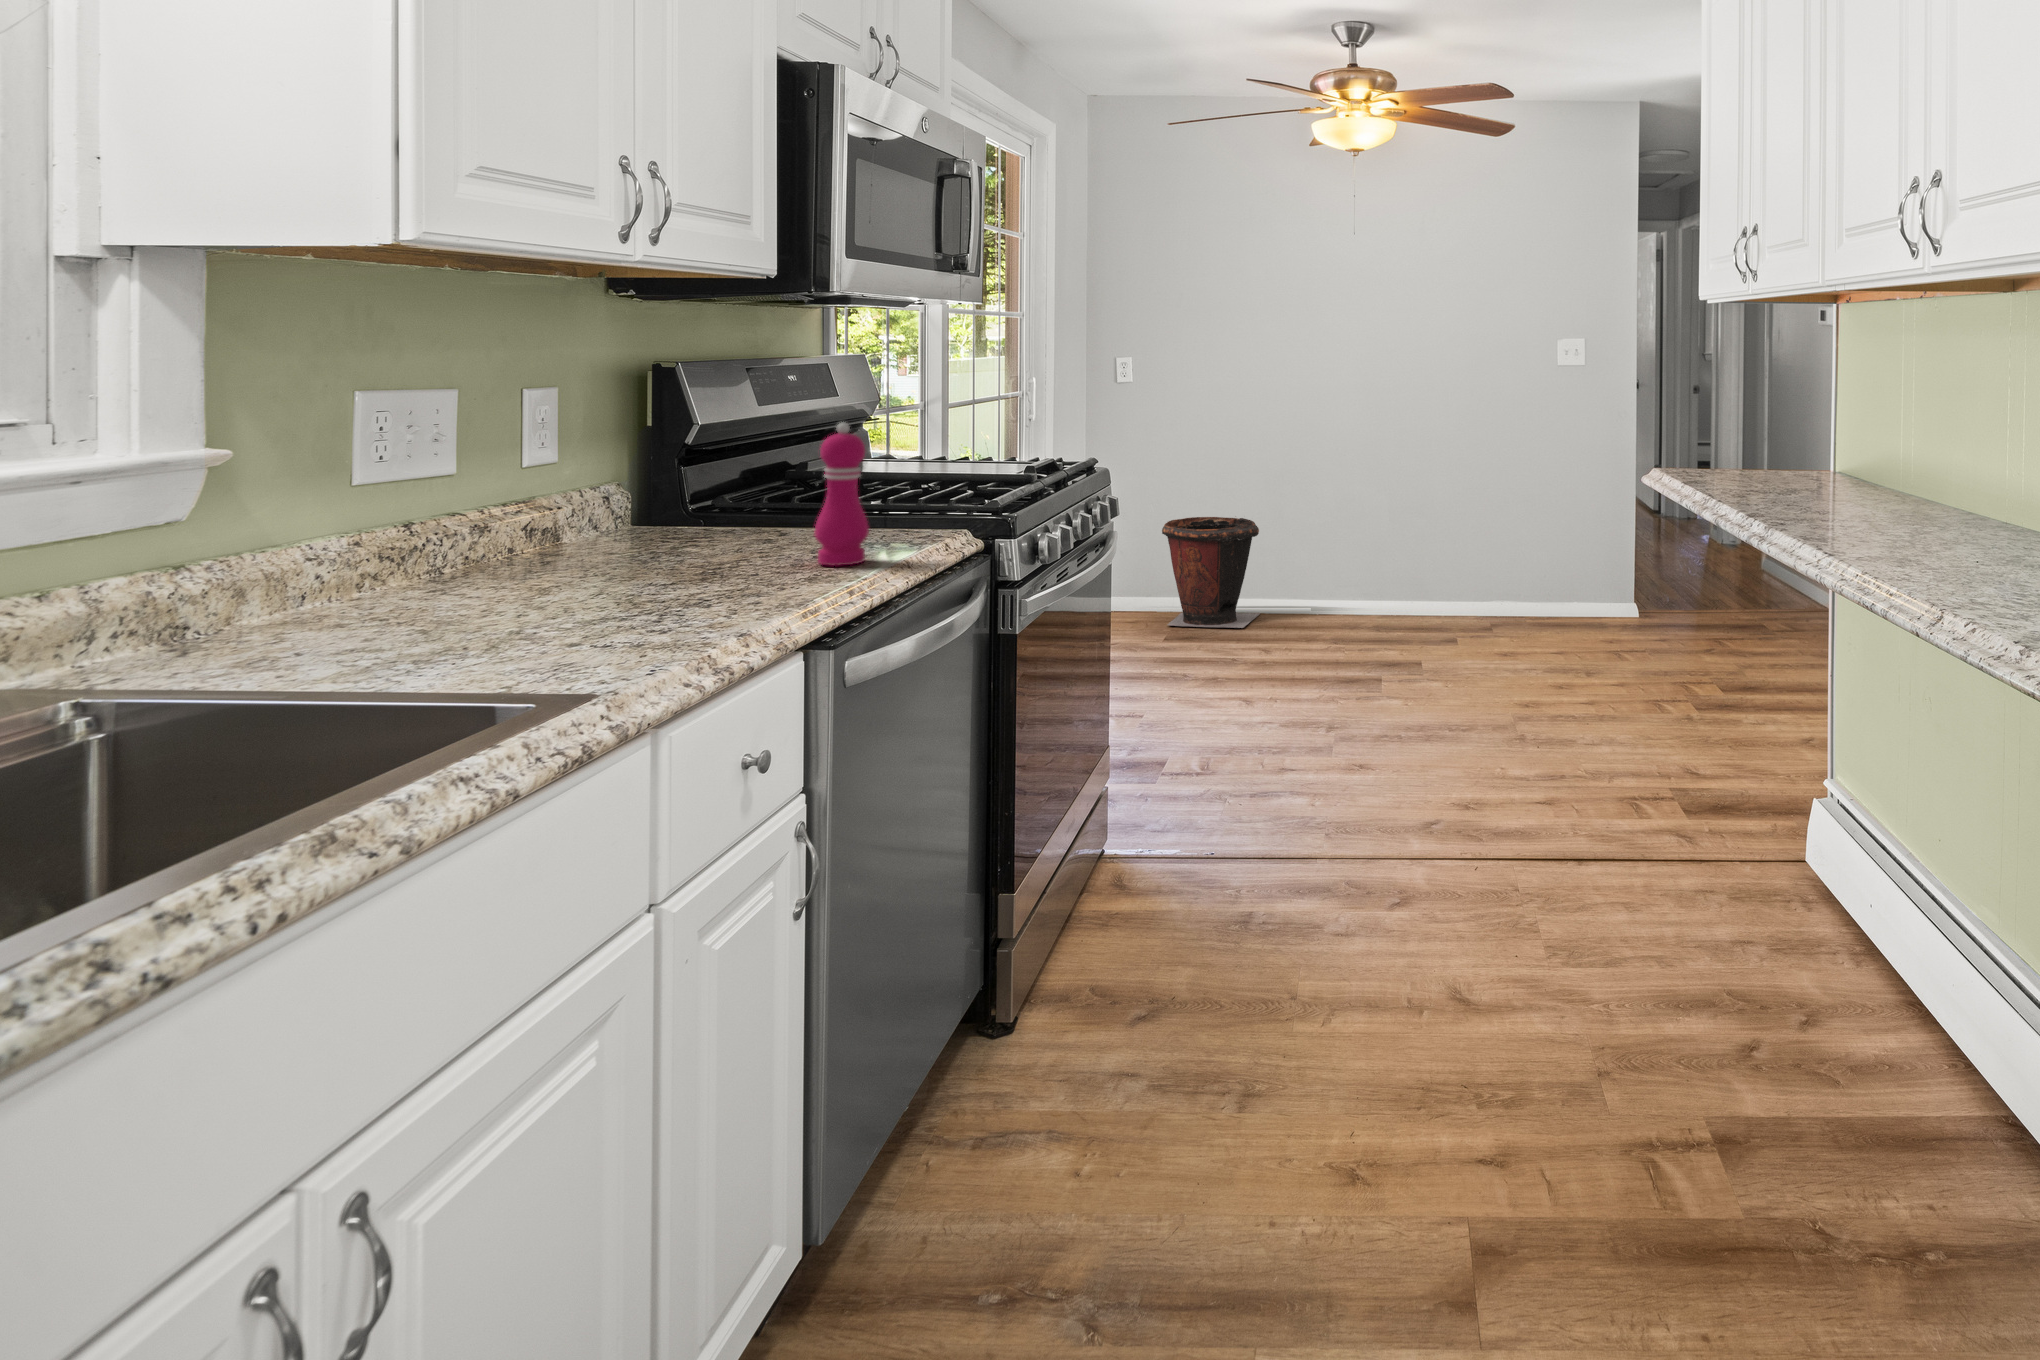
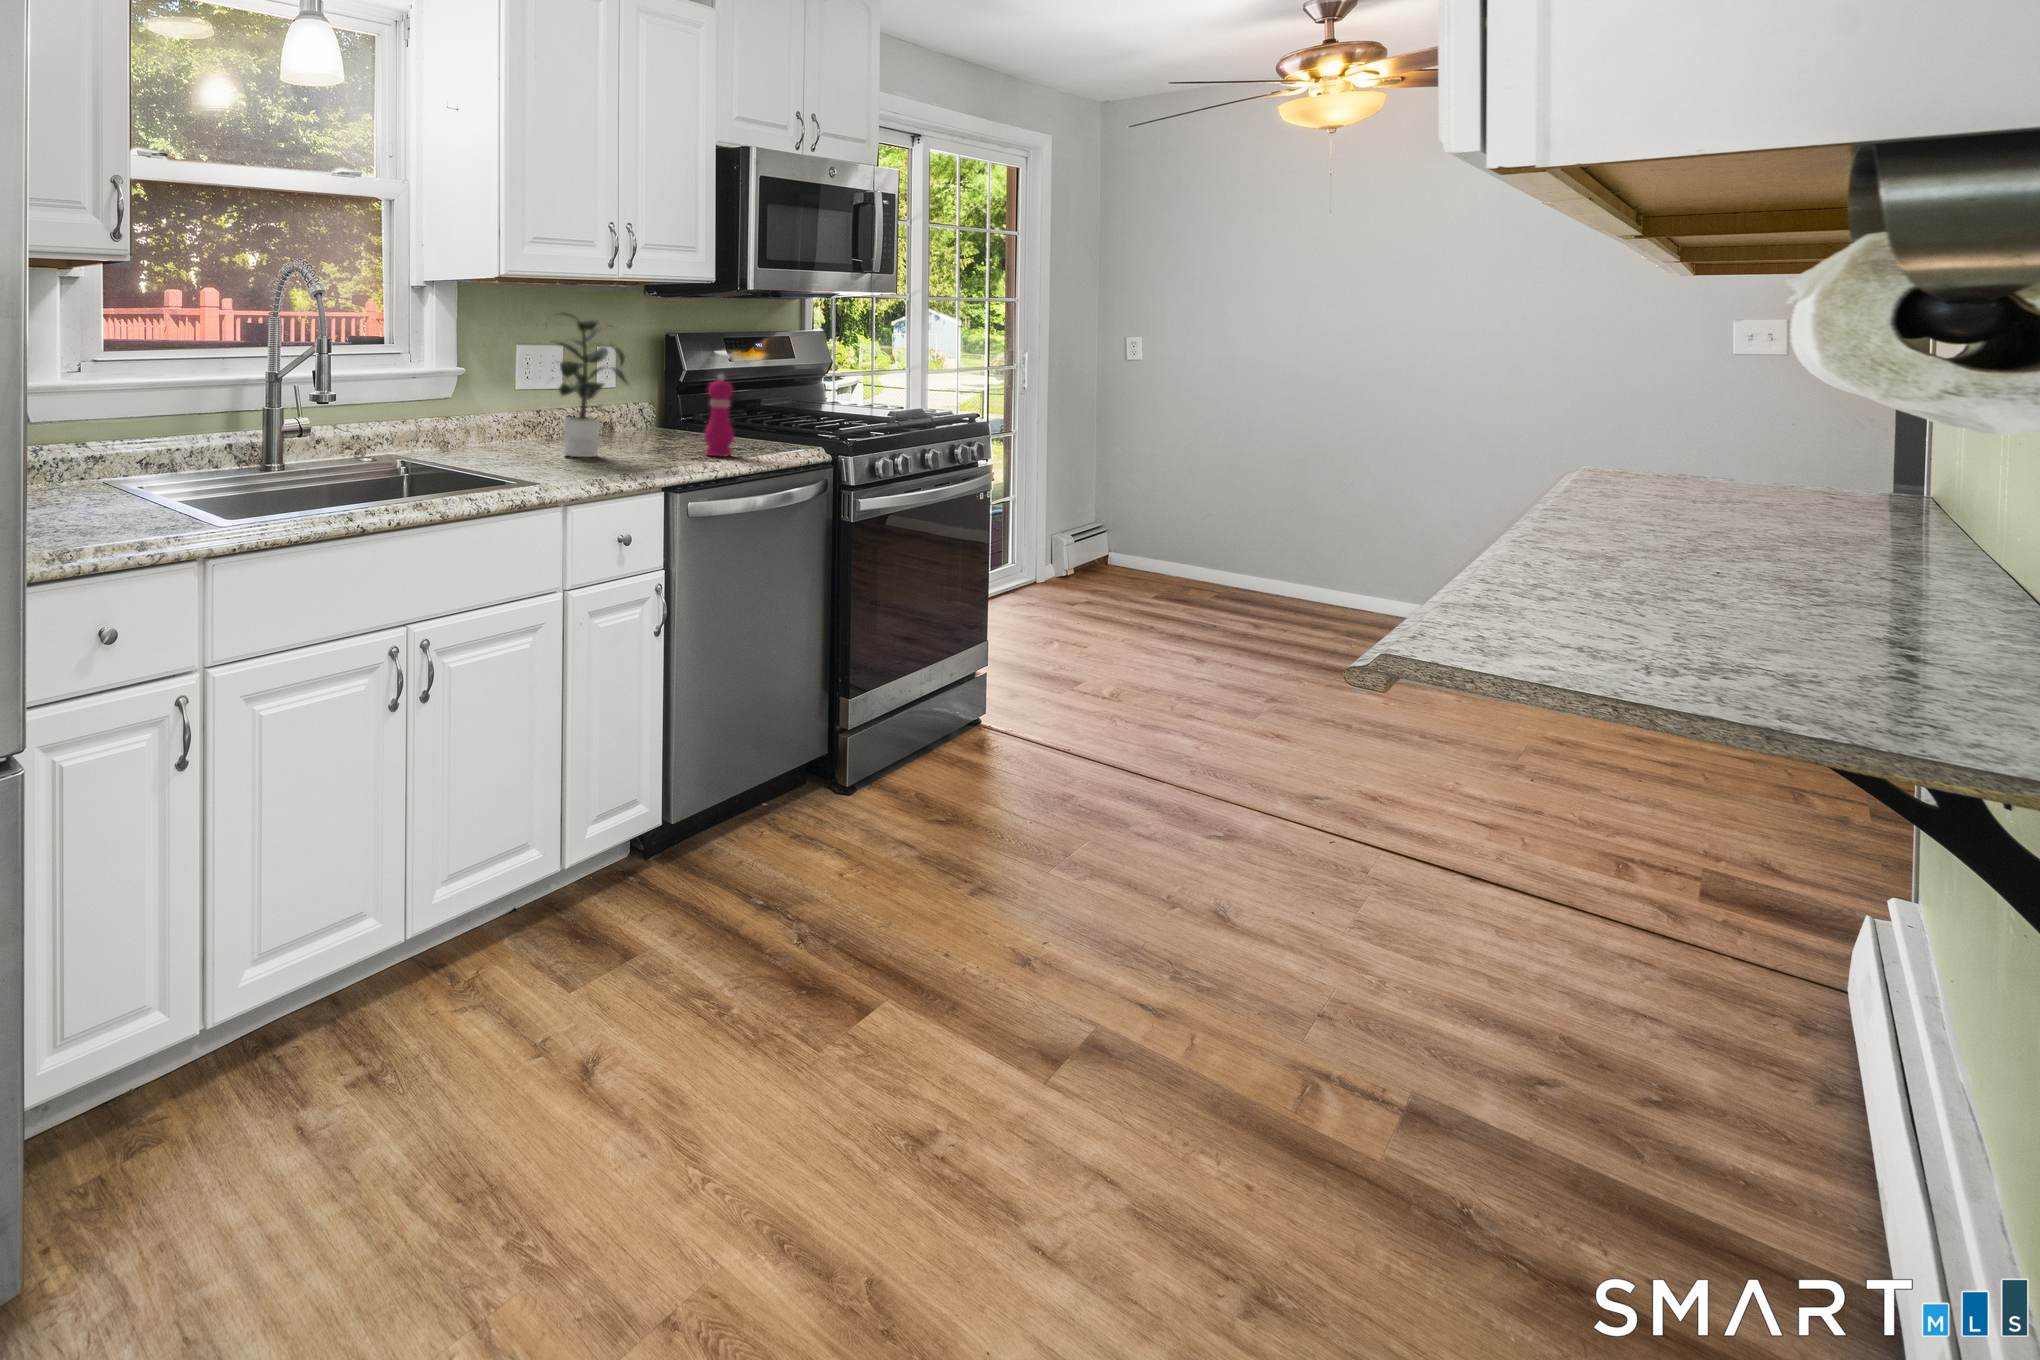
potted plant: none [445,319,727,611] -> present [558,313,628,457]
waste bin: present [1162,517,1260,628] -> none [1169,505,1275,607]

